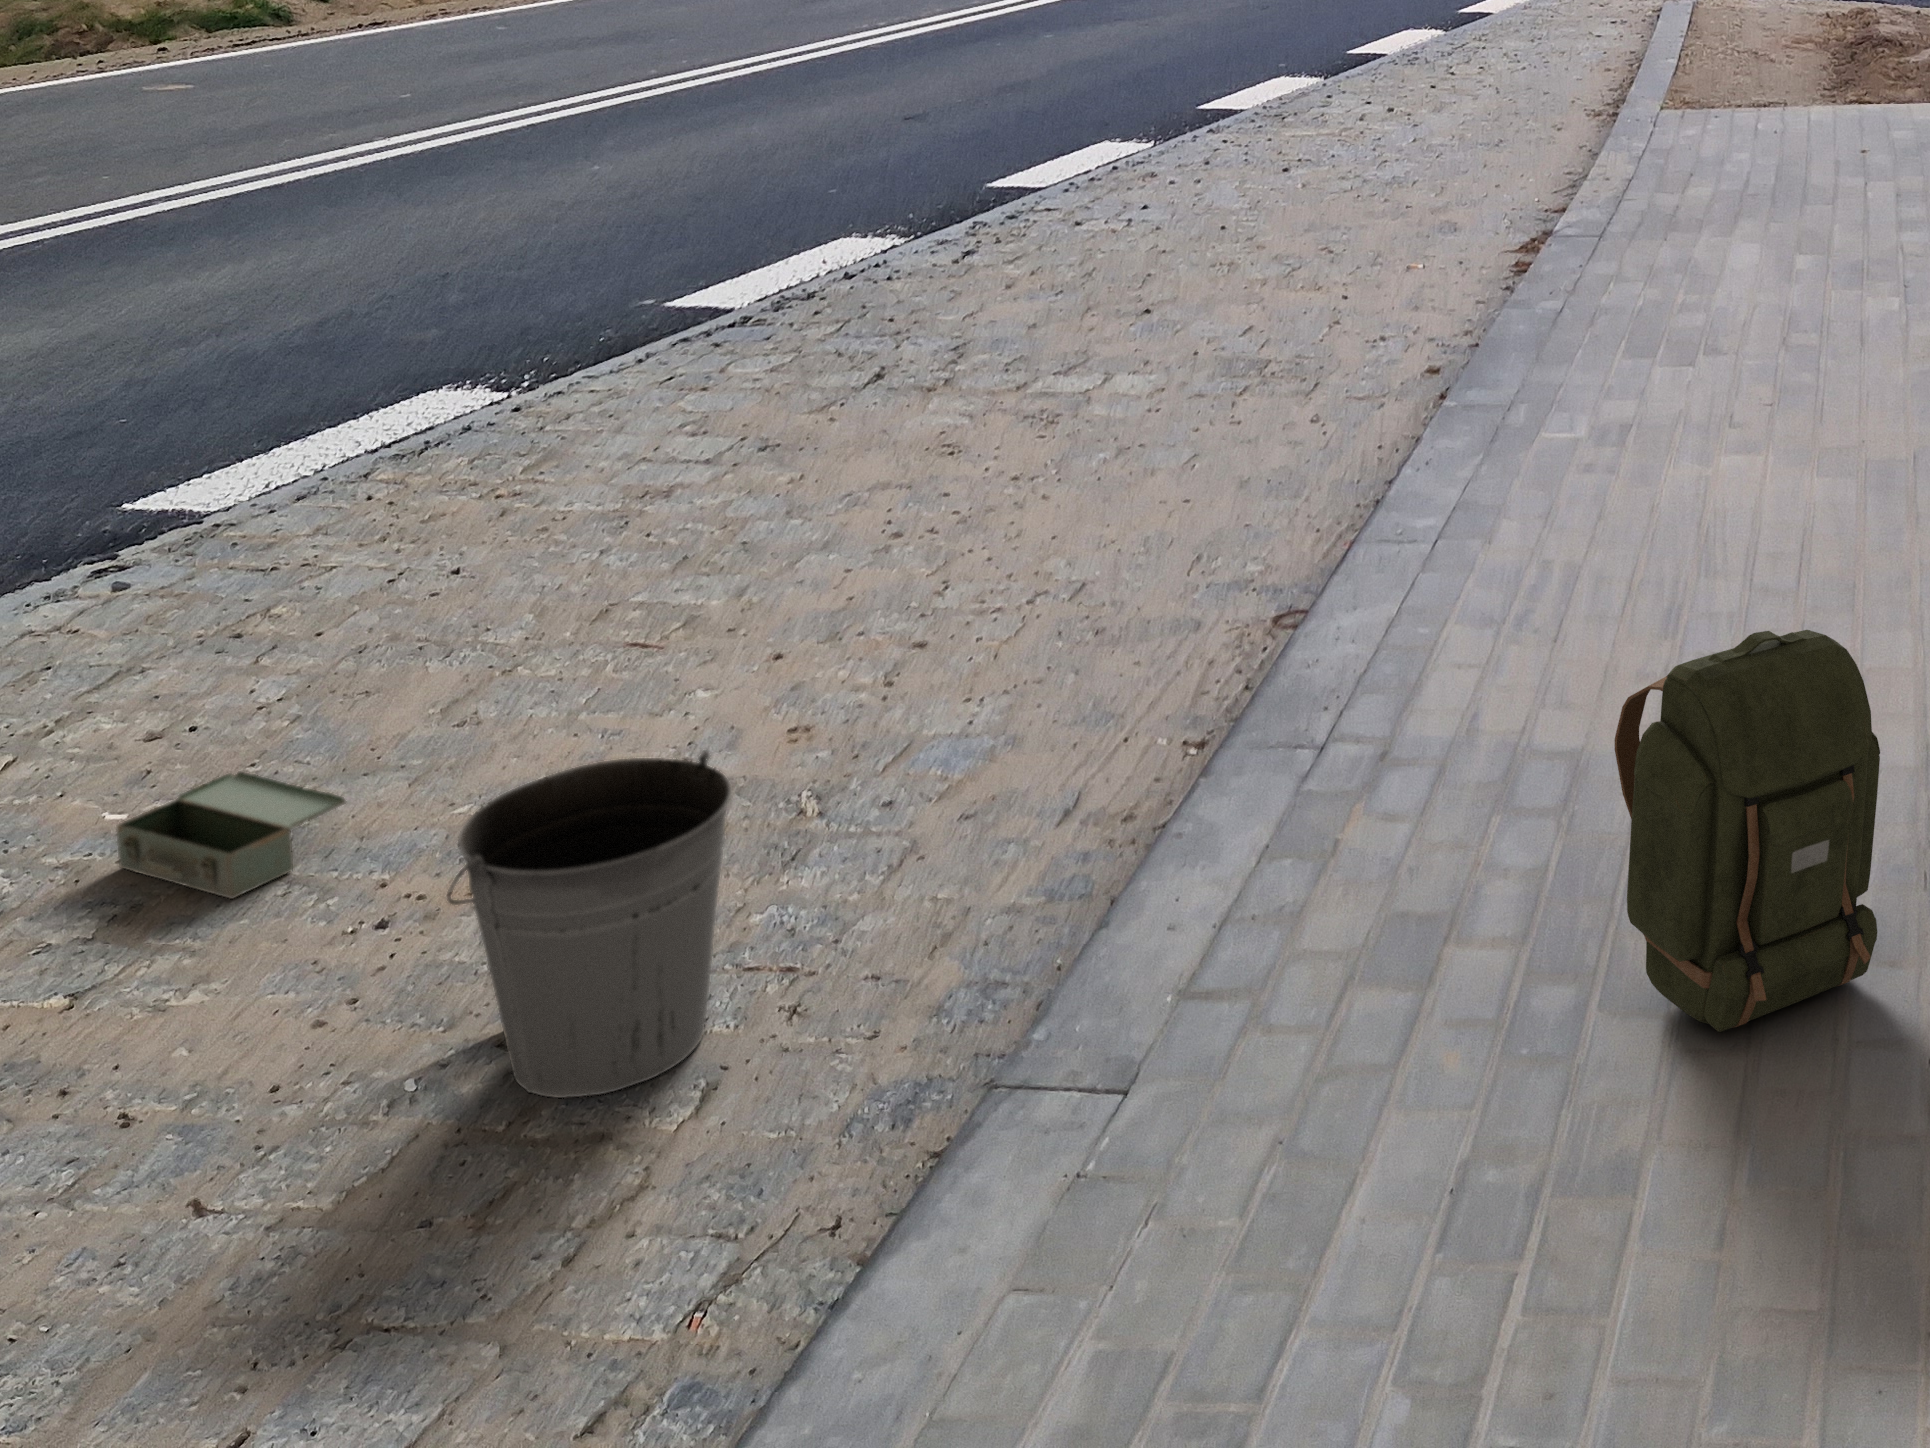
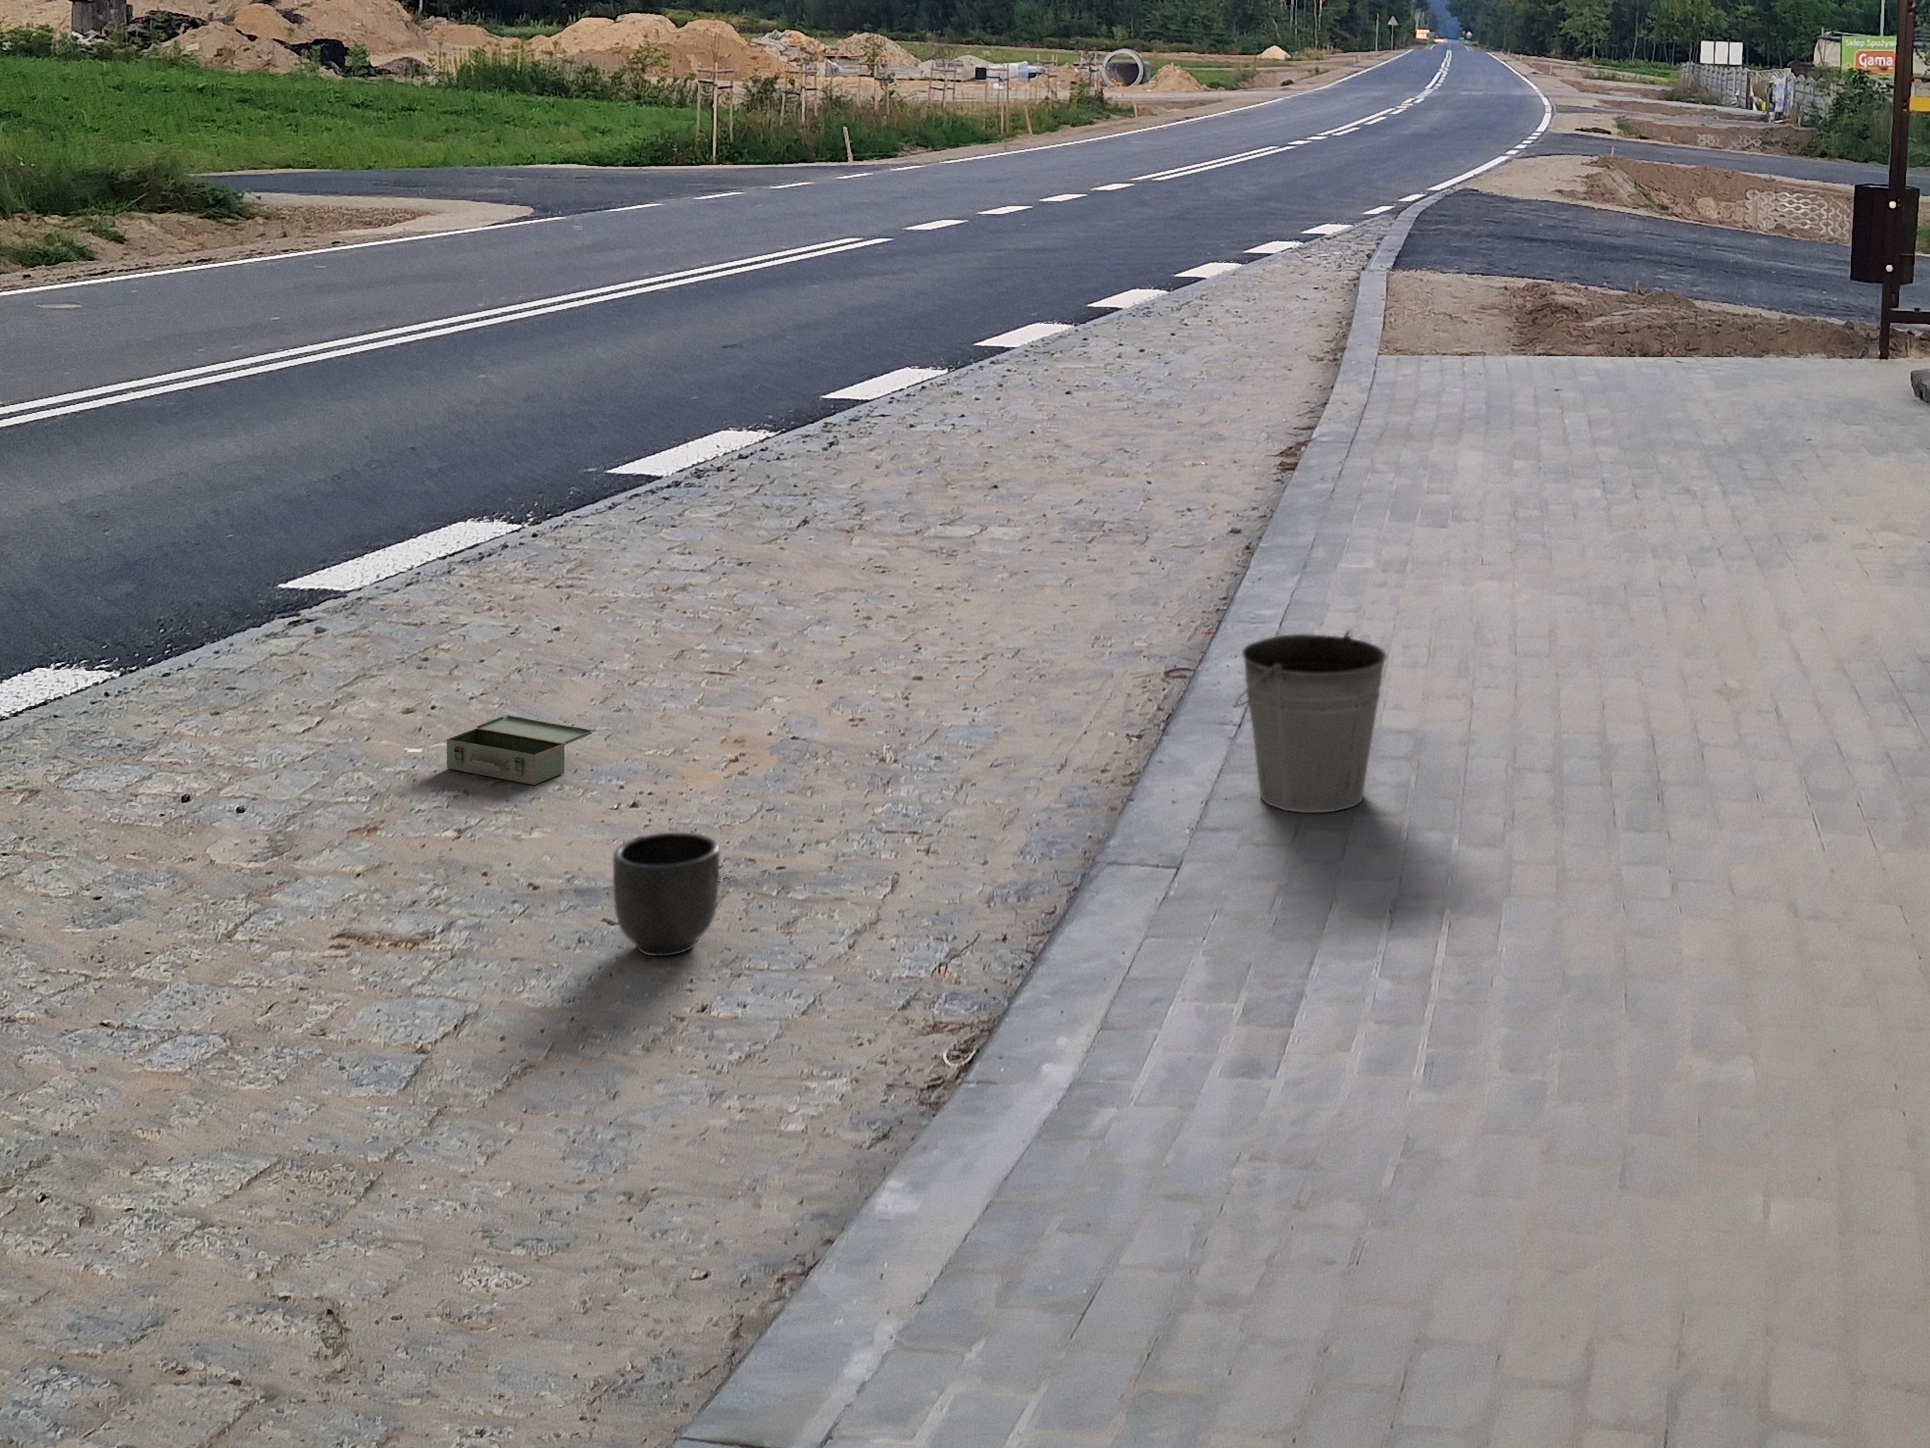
backpack: present [1615,630,1880,1032] -> none [1462,621,1635,865]
bucket: present [447,751,732,1098] -> present [1236,631,1387,813]
planter: none [135,1076,340,1311] -> present [613,832,720,956]

